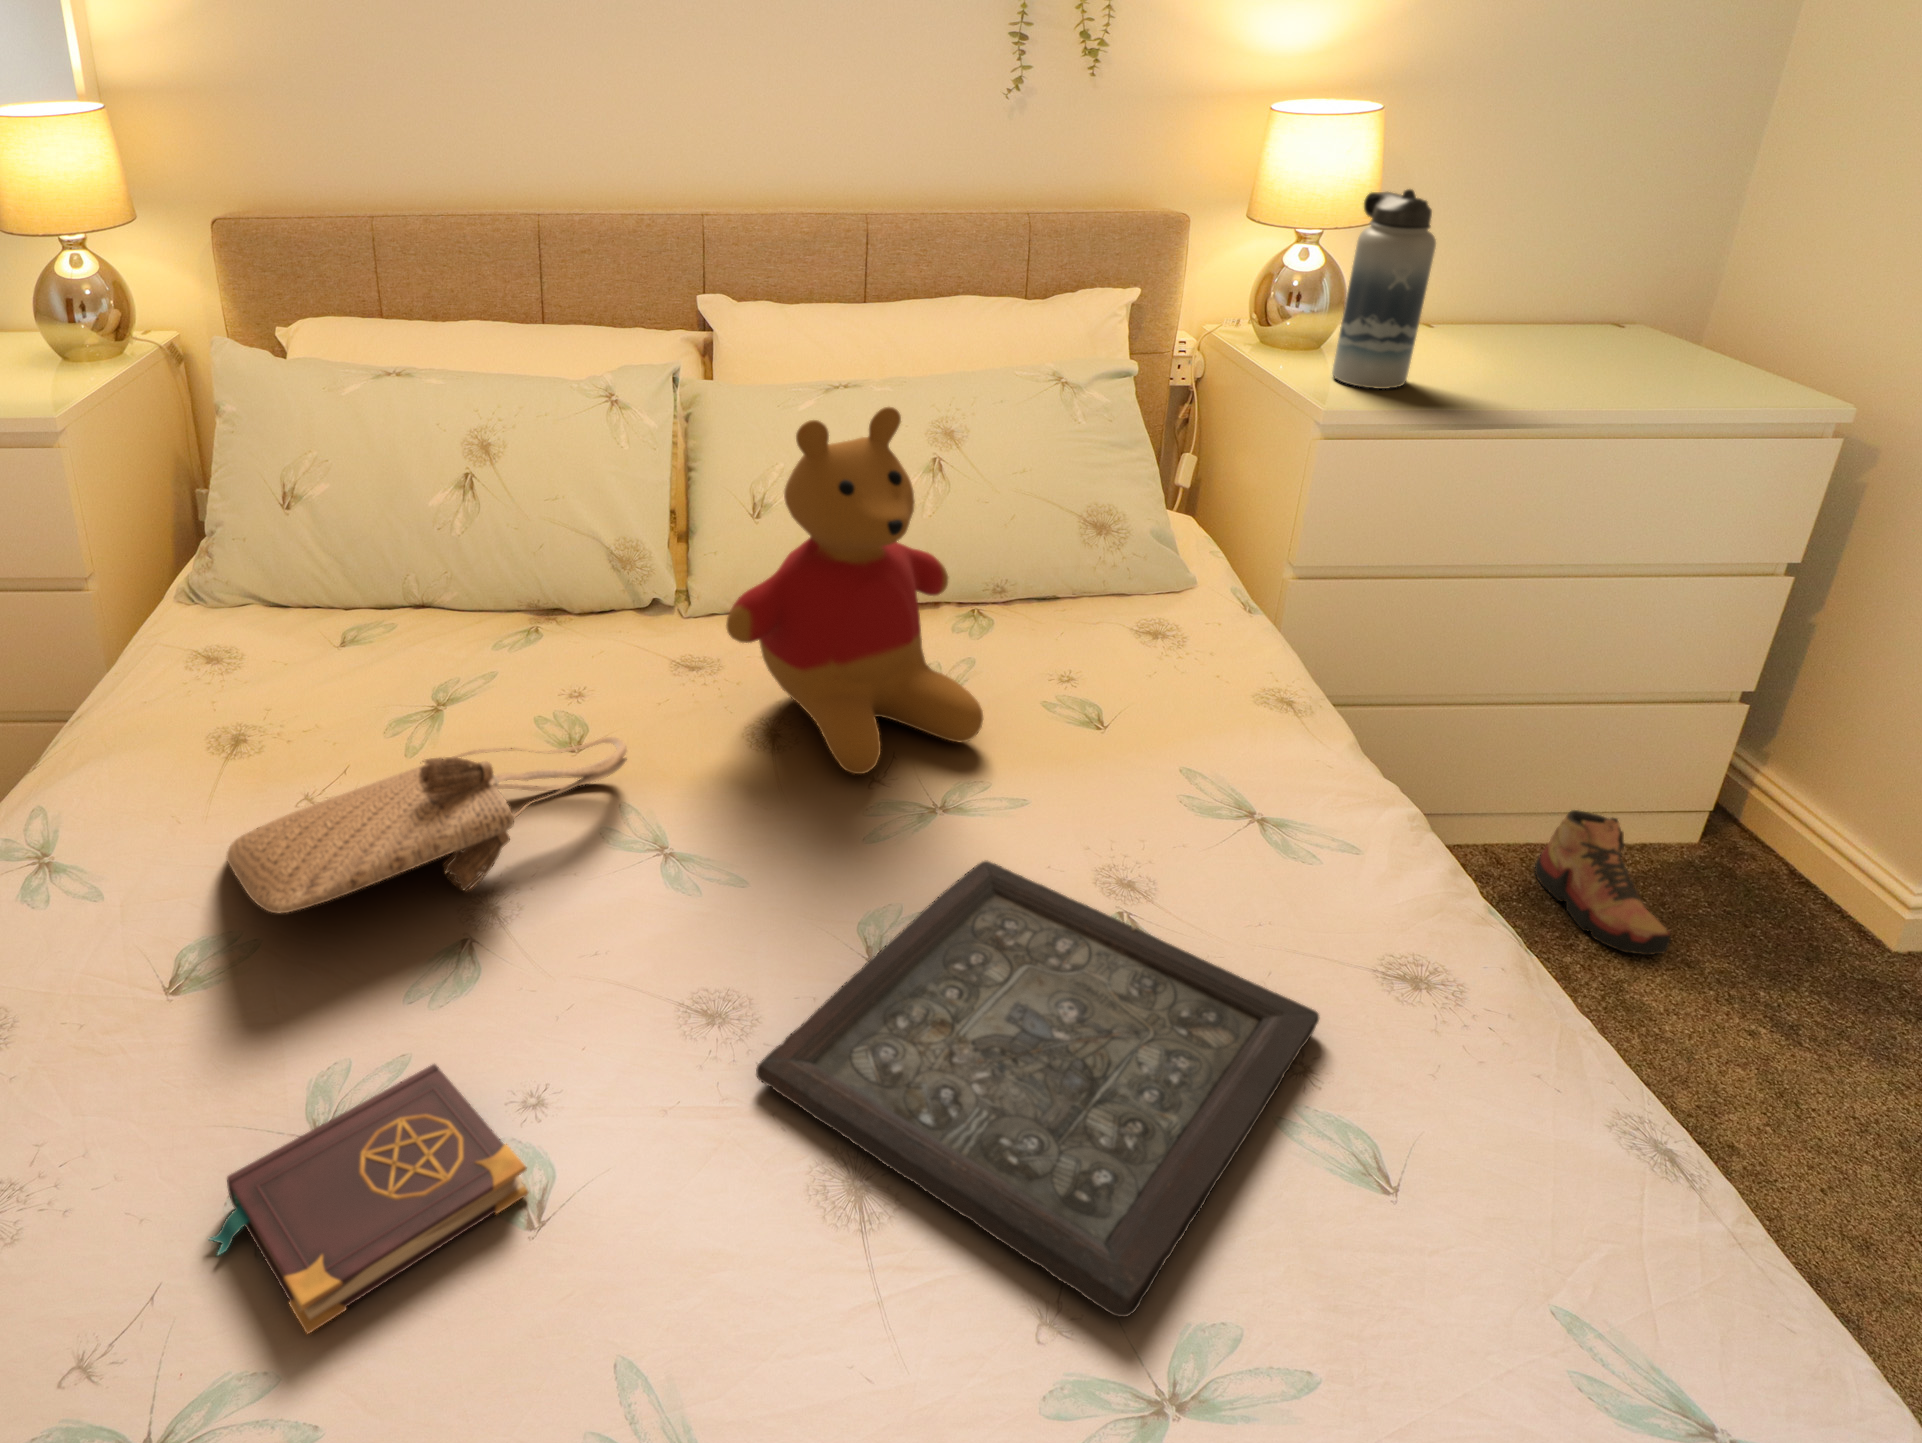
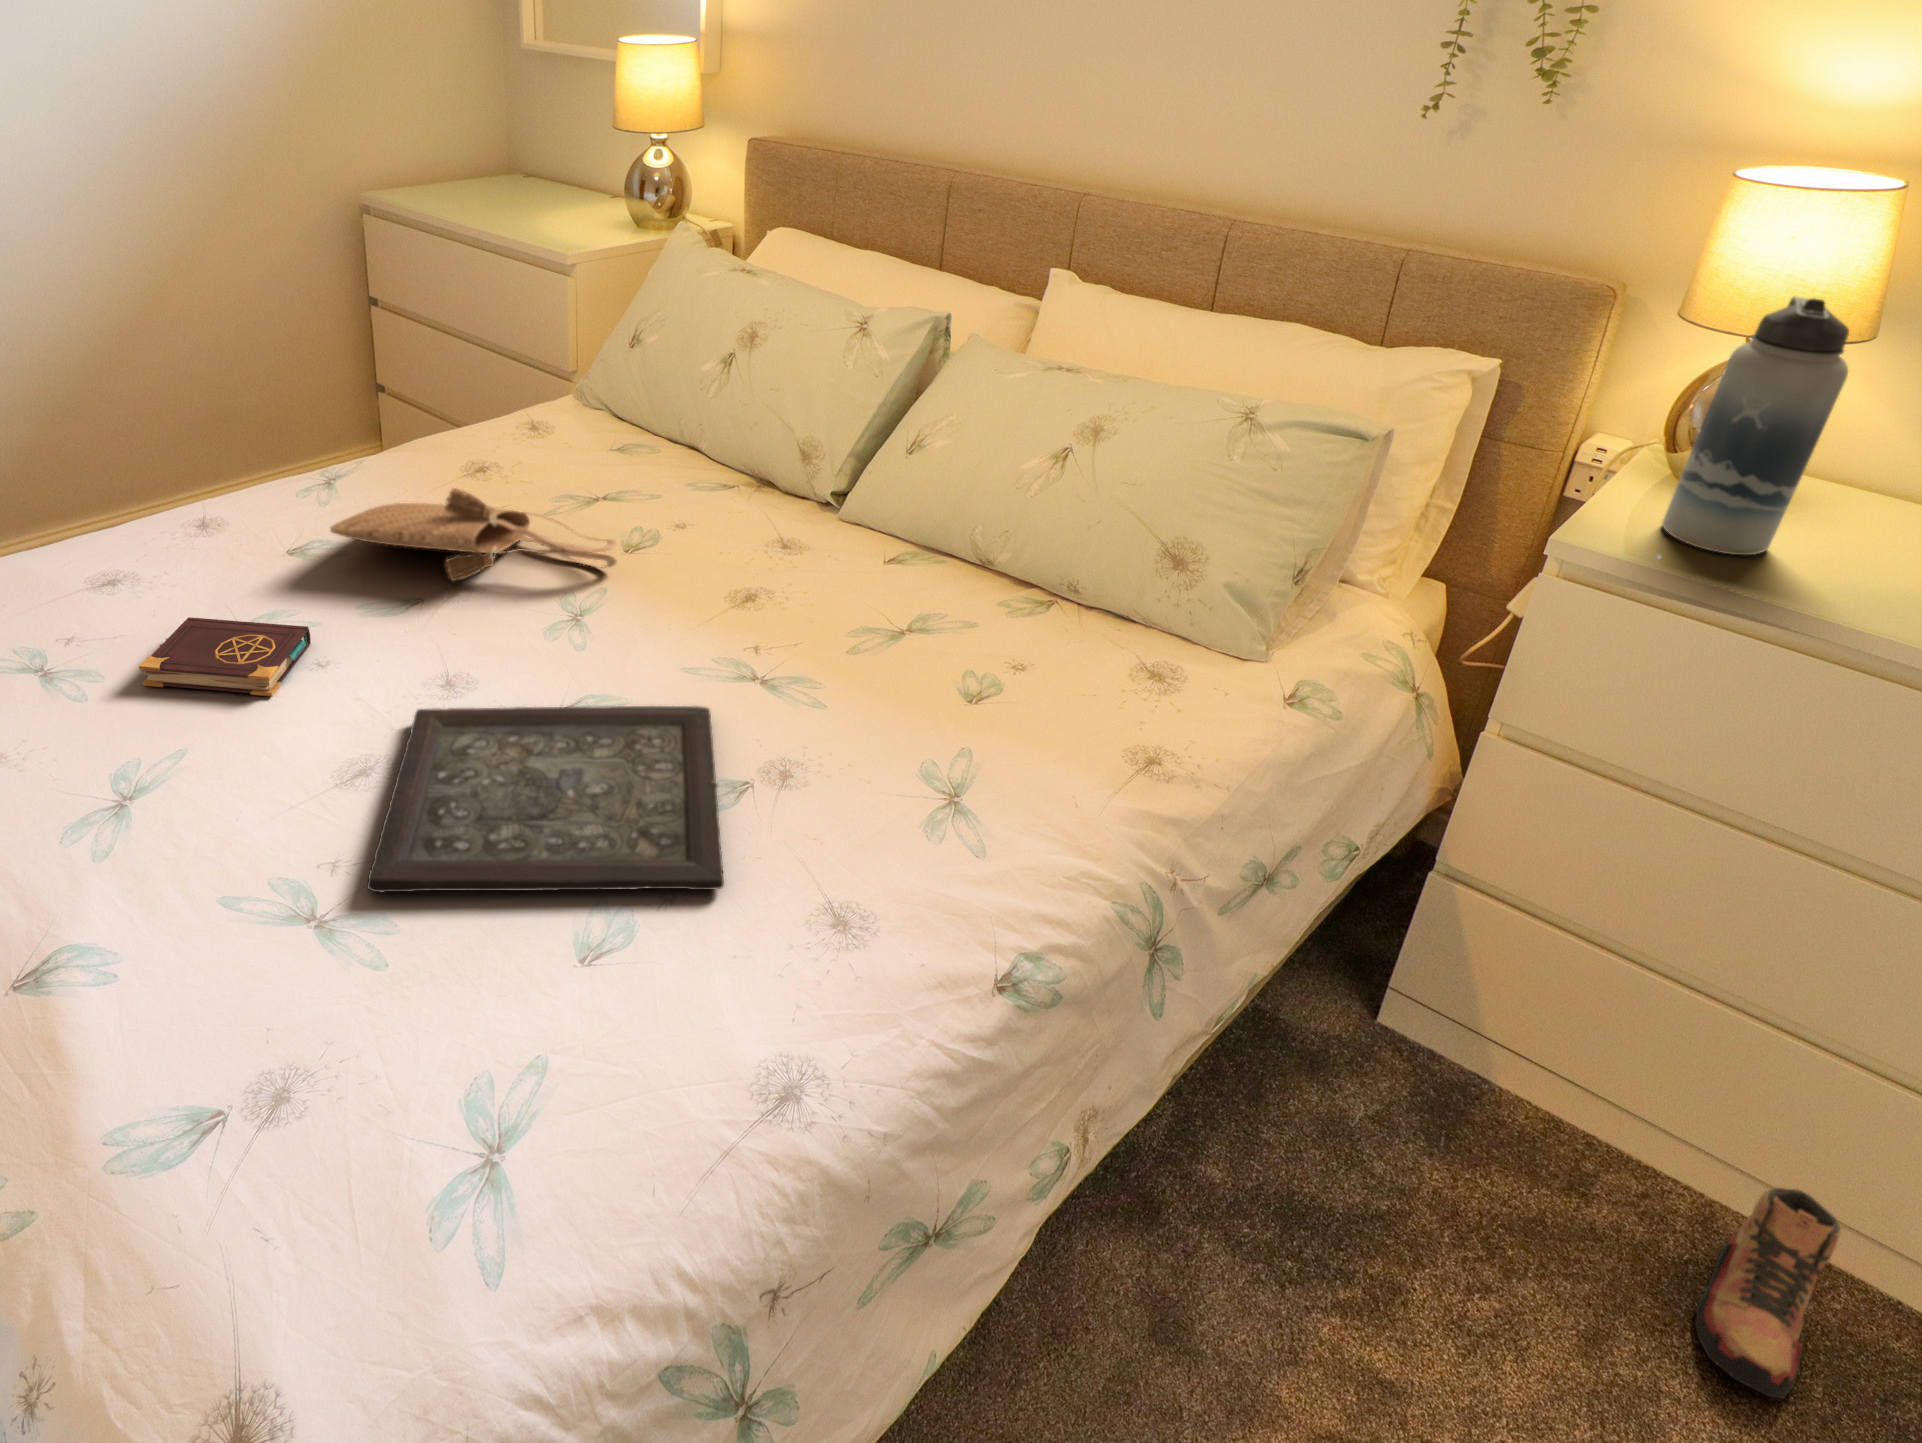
stuffed bear: present [726,407,983,774] -> none [721,348,934,655]

